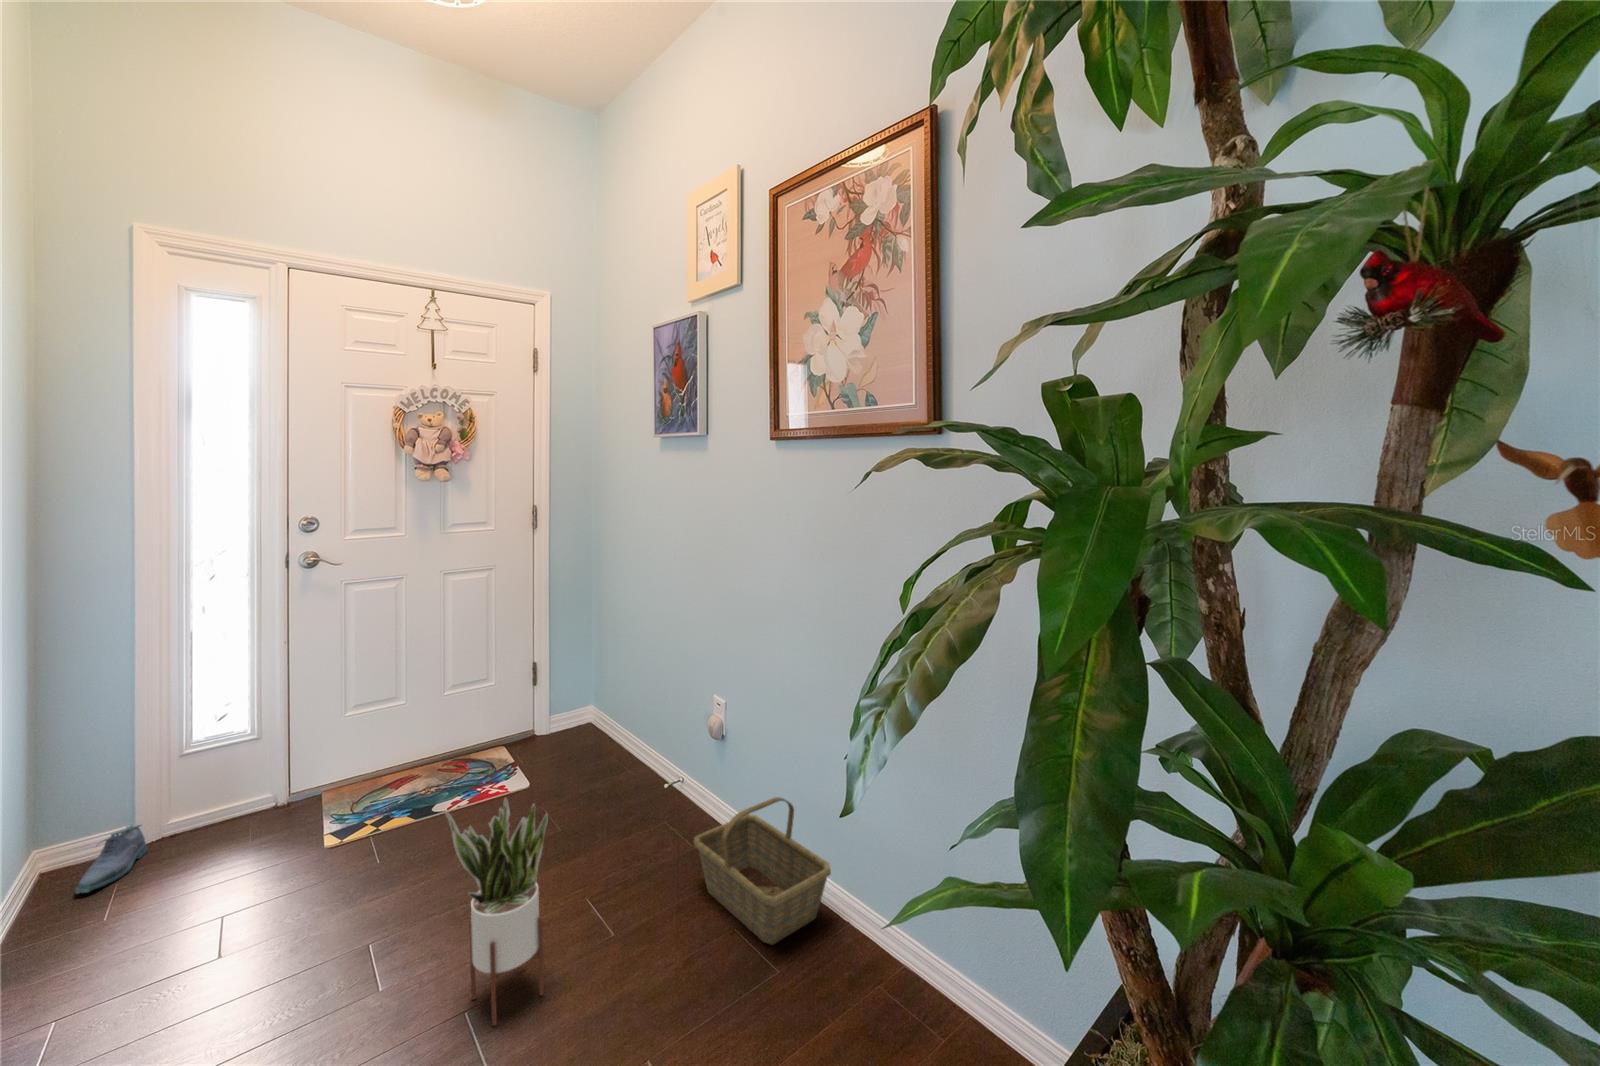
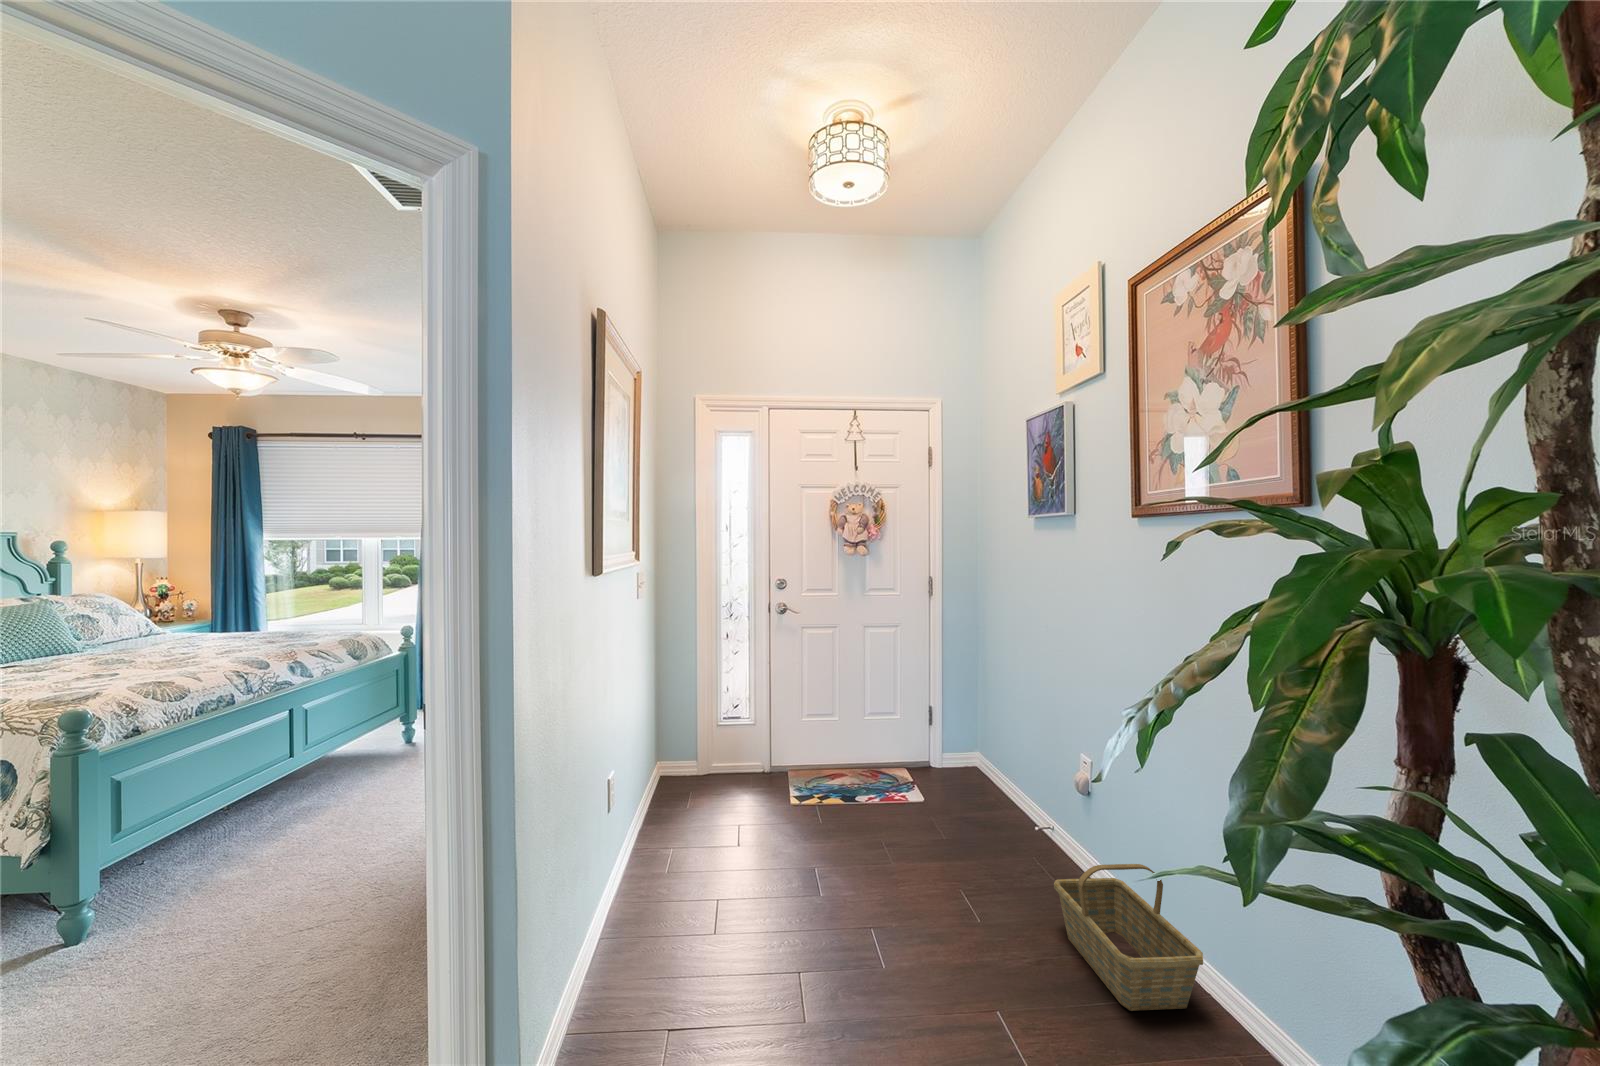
potted plant: present [445,798,548,1026] -> none [855,786,924,965]
shoe: present [75,824,147,894] -> none [673,760,703,794]

